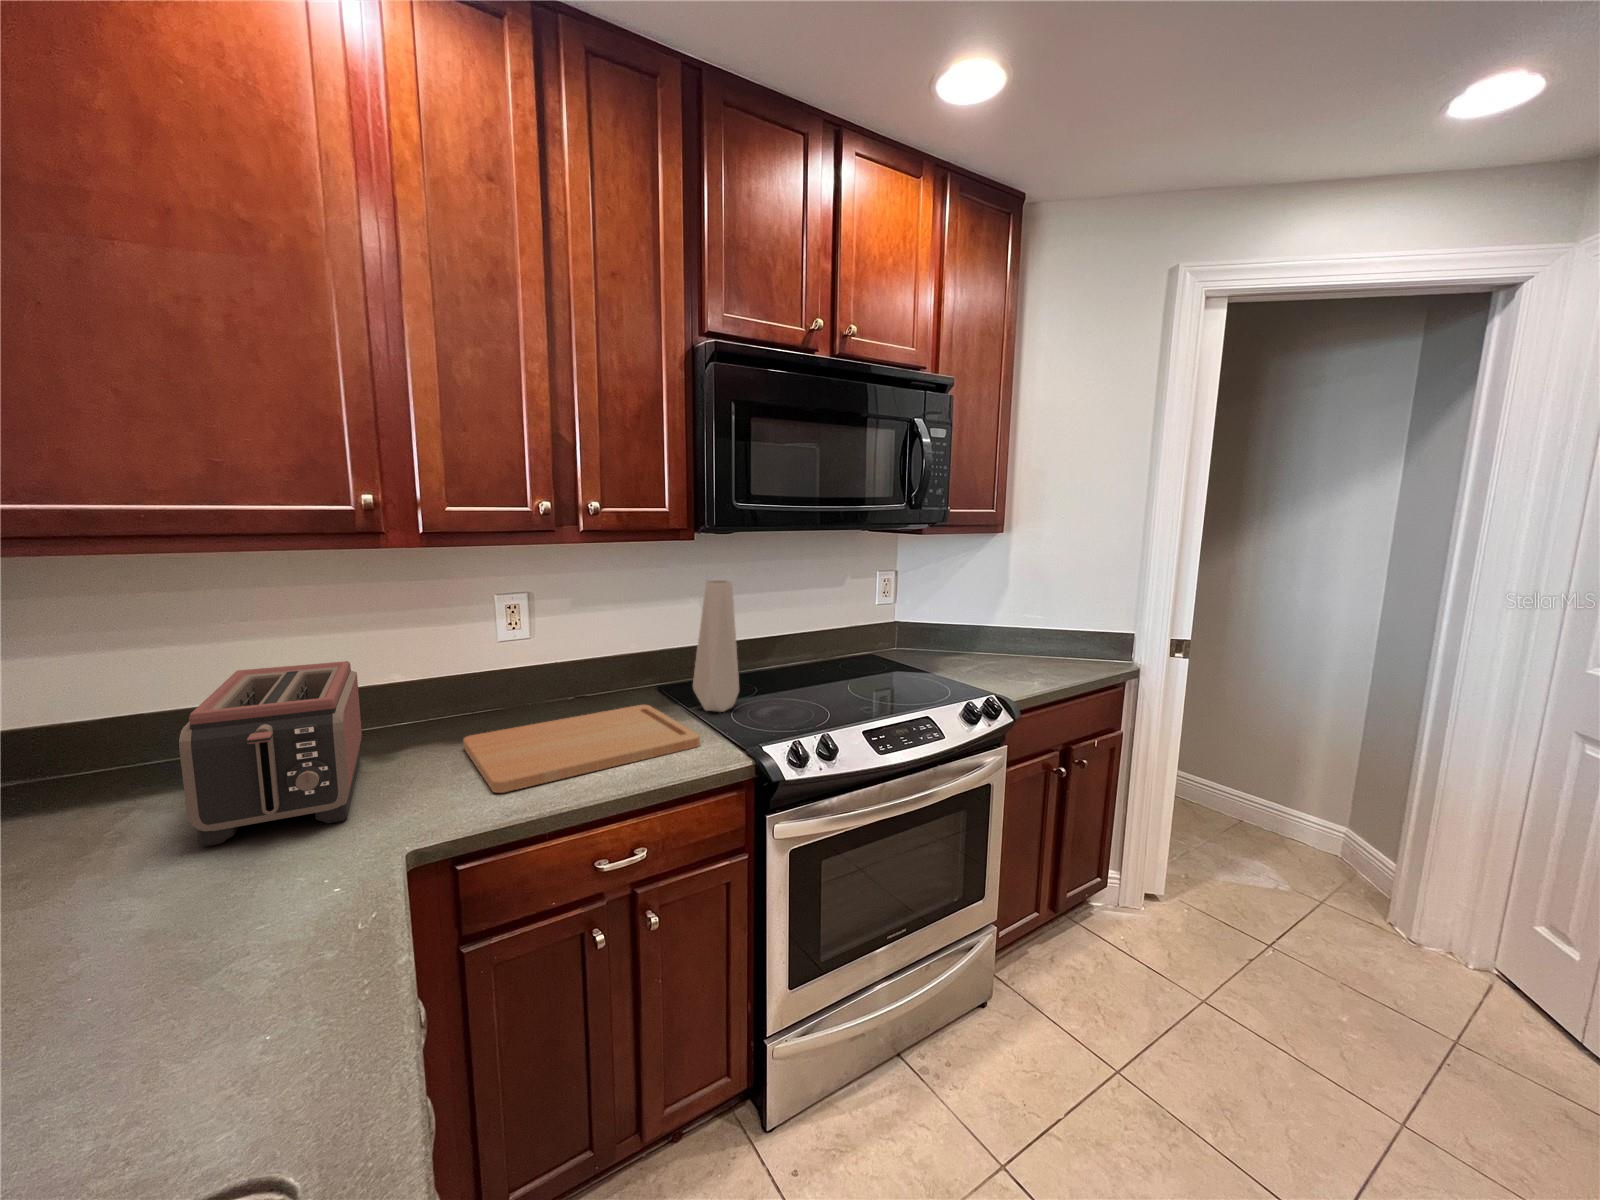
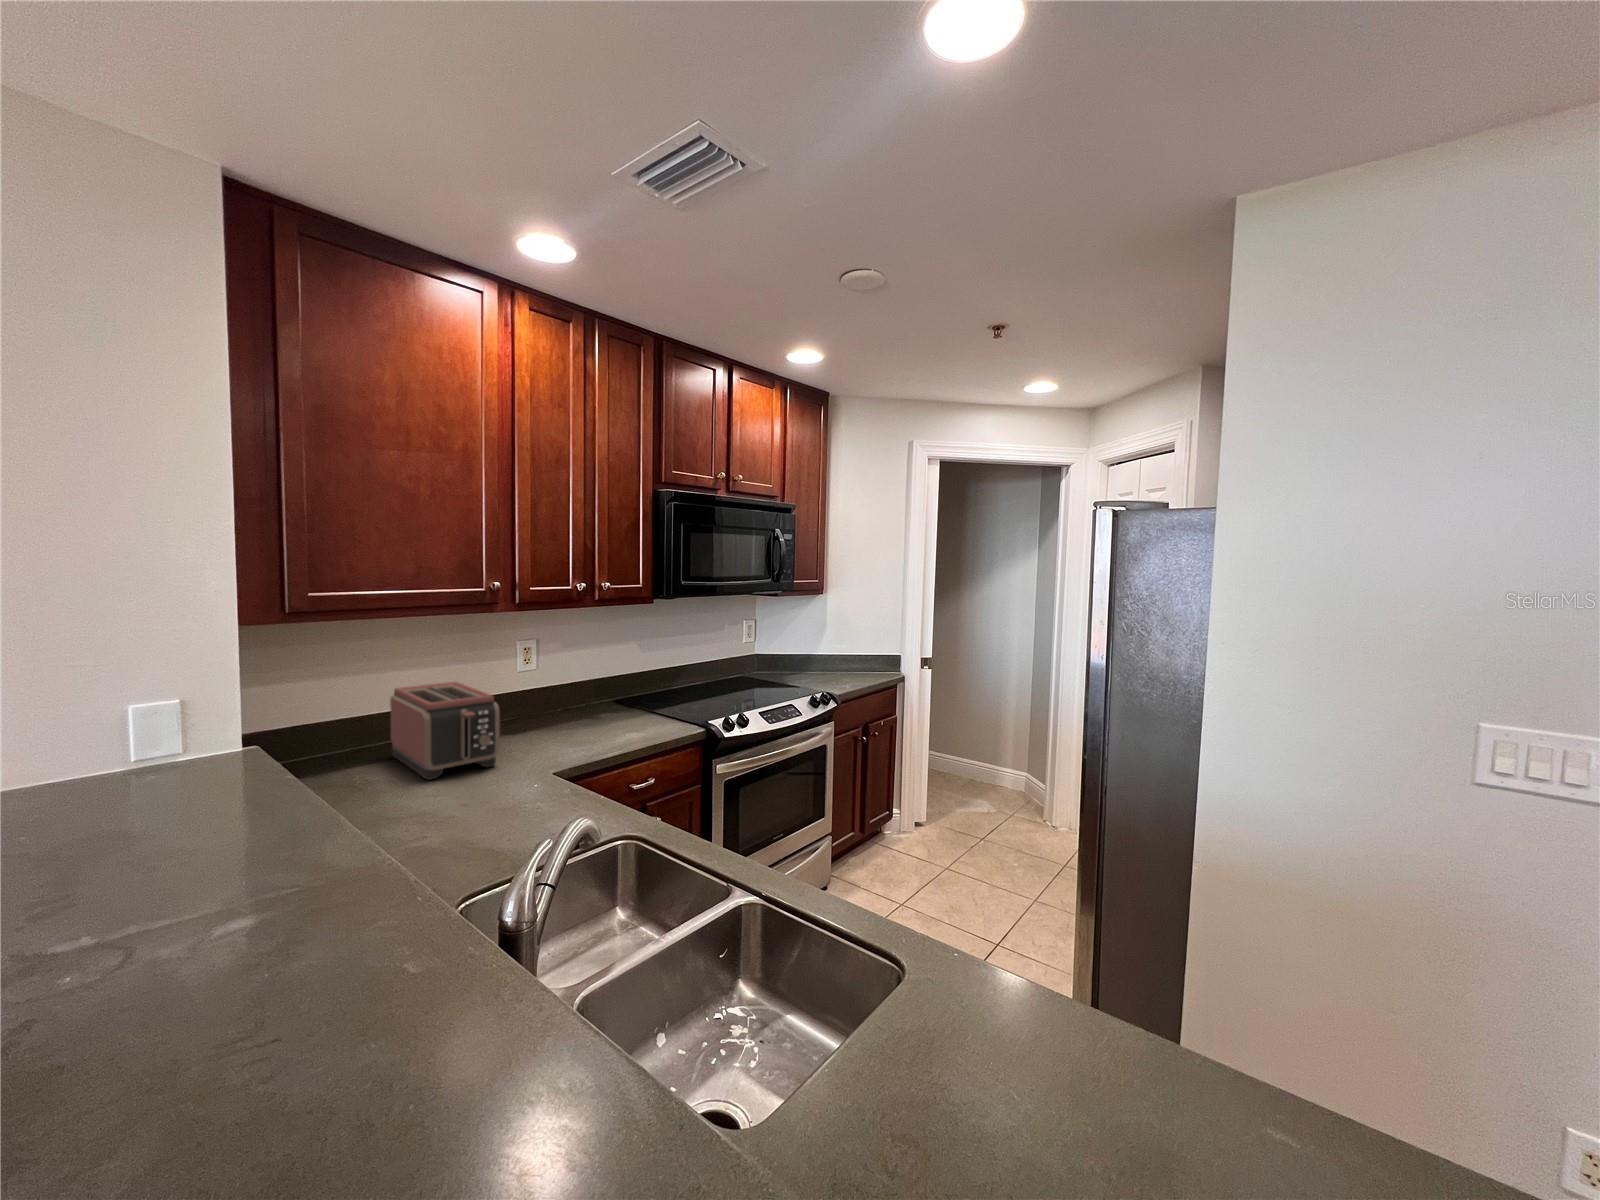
vase: present [693,580,739,712] -> none [646,627,677,710]
cutting board: present [463,705,700,793] -> none [519,708,667,750]

